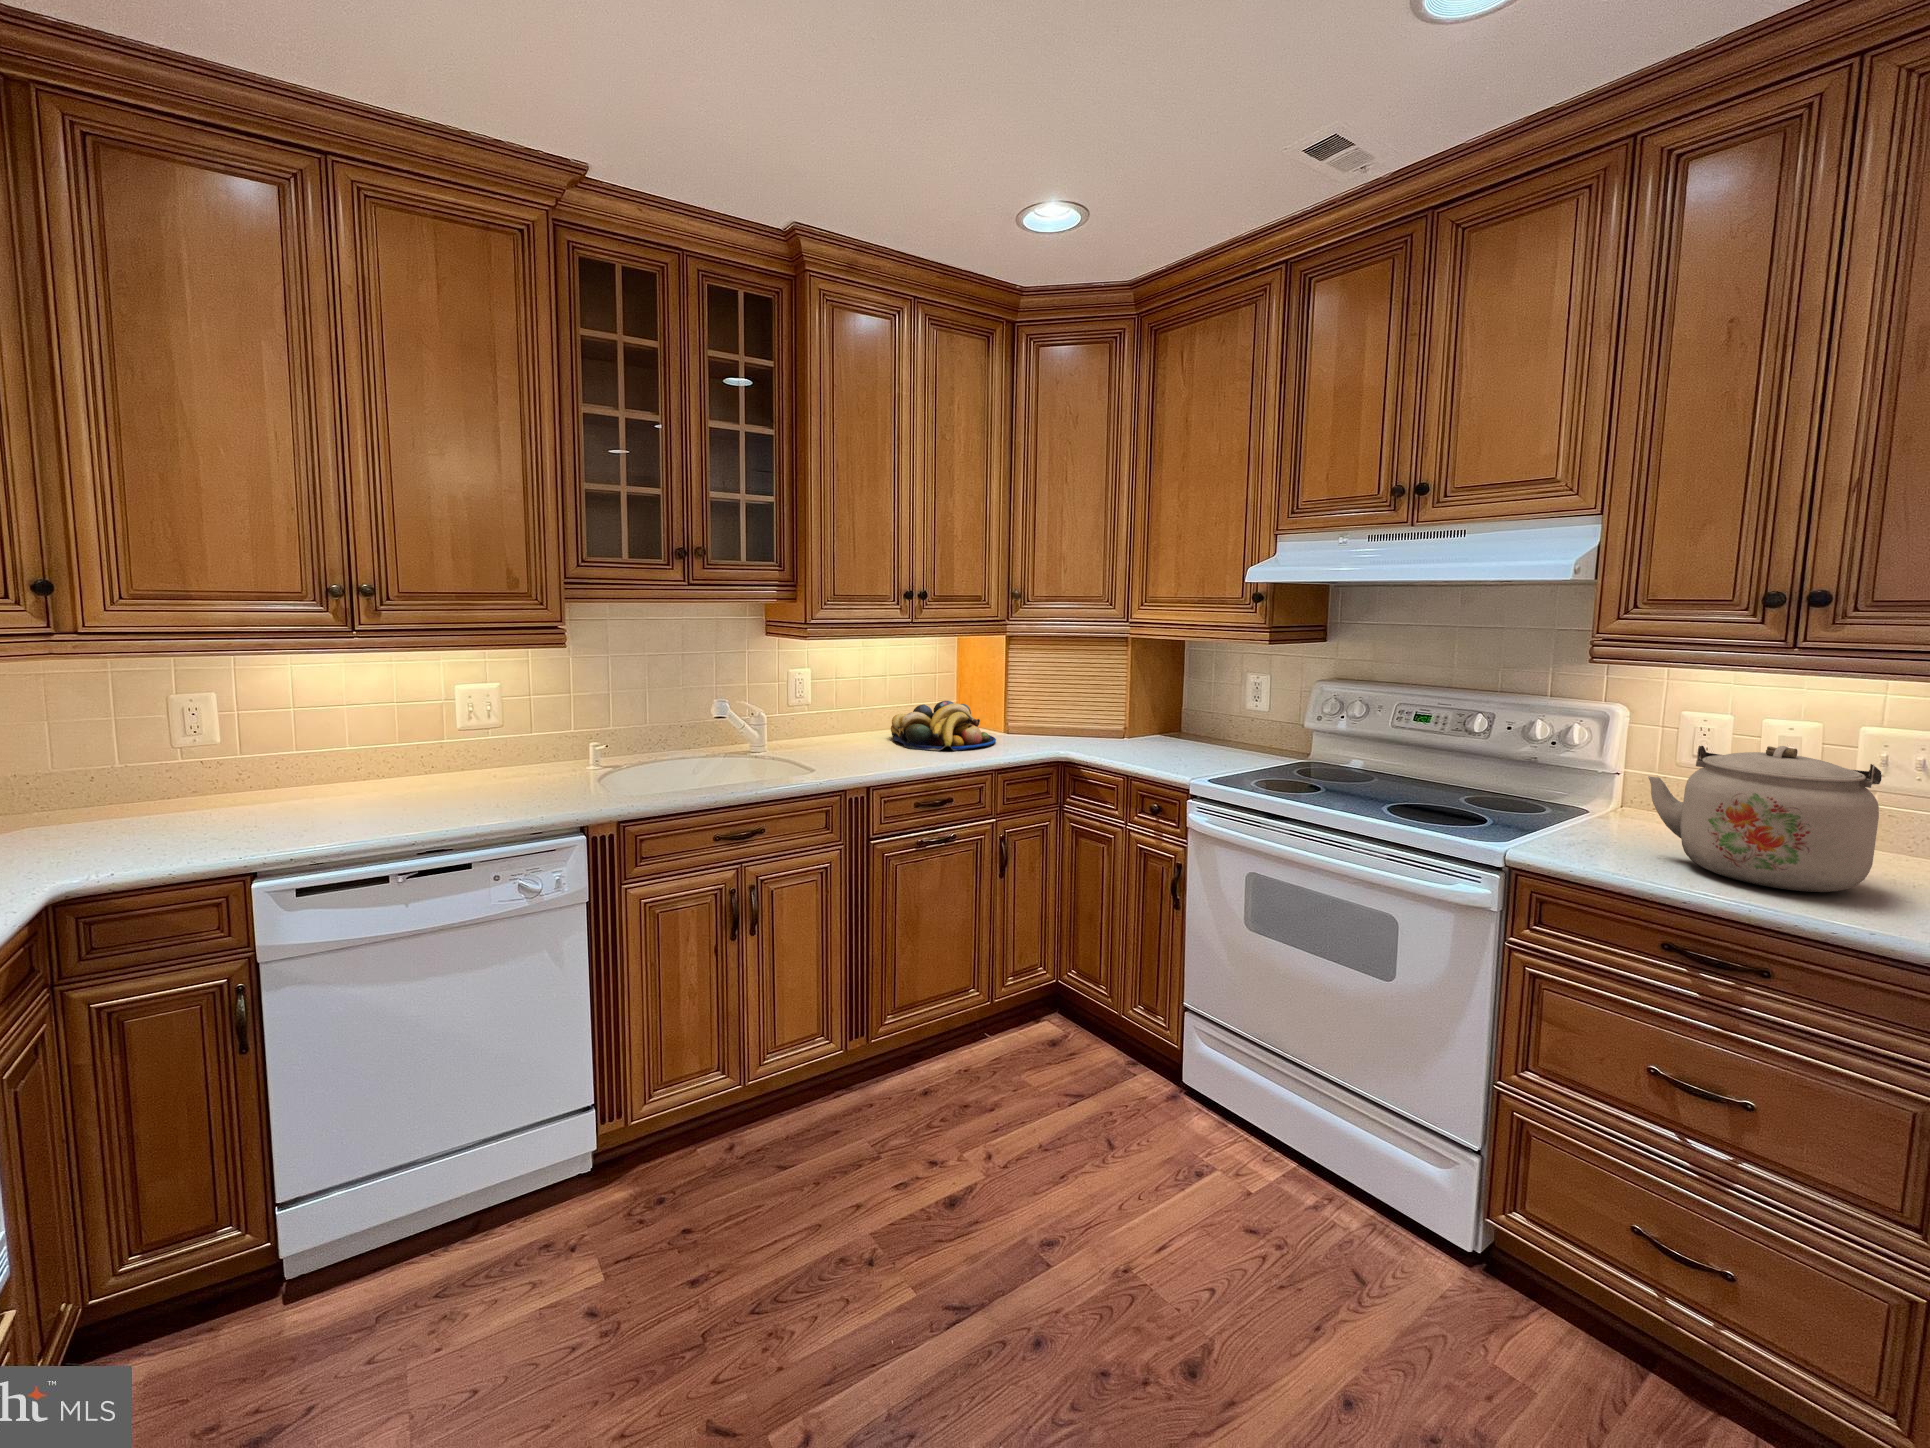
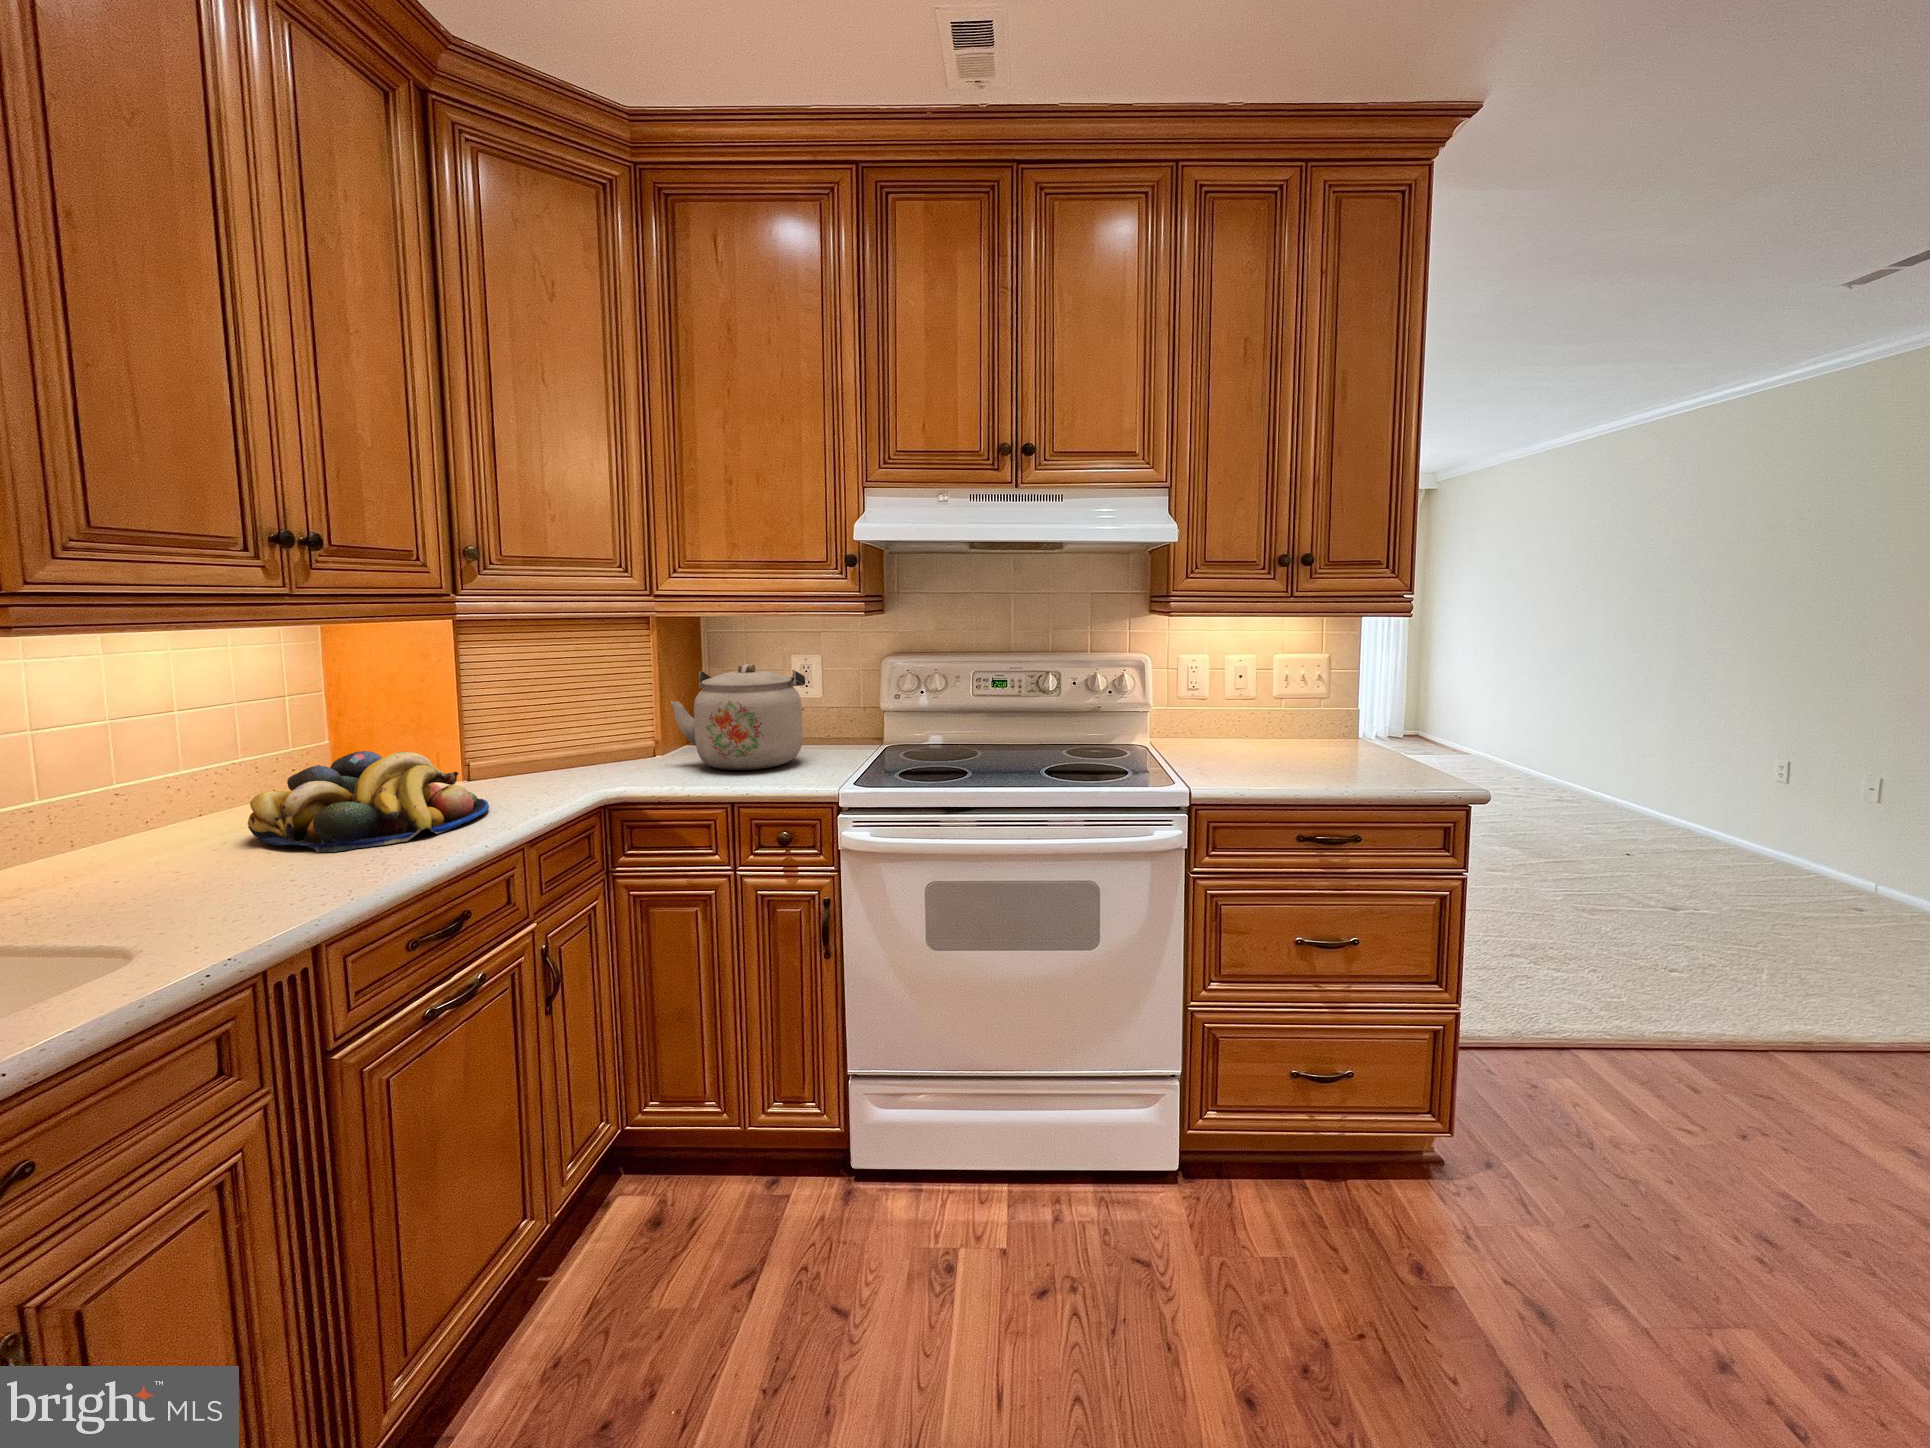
kettle: present [1648,746,1882,892] -> present [671,664,805,770]

